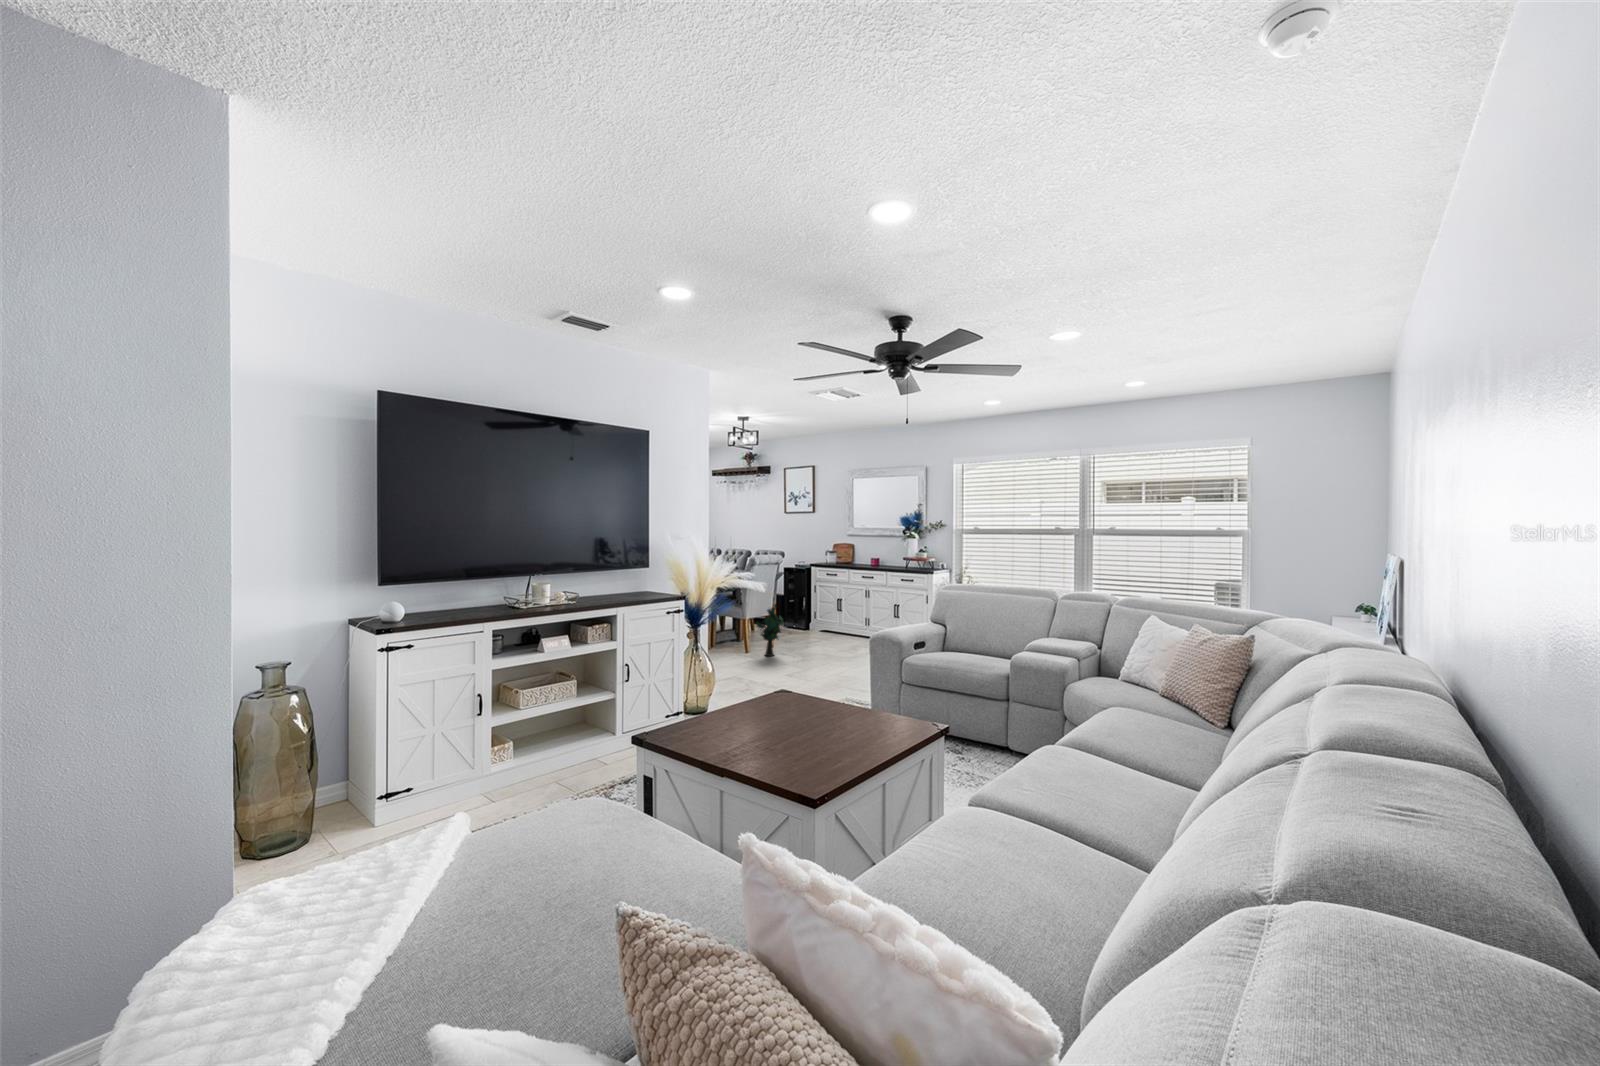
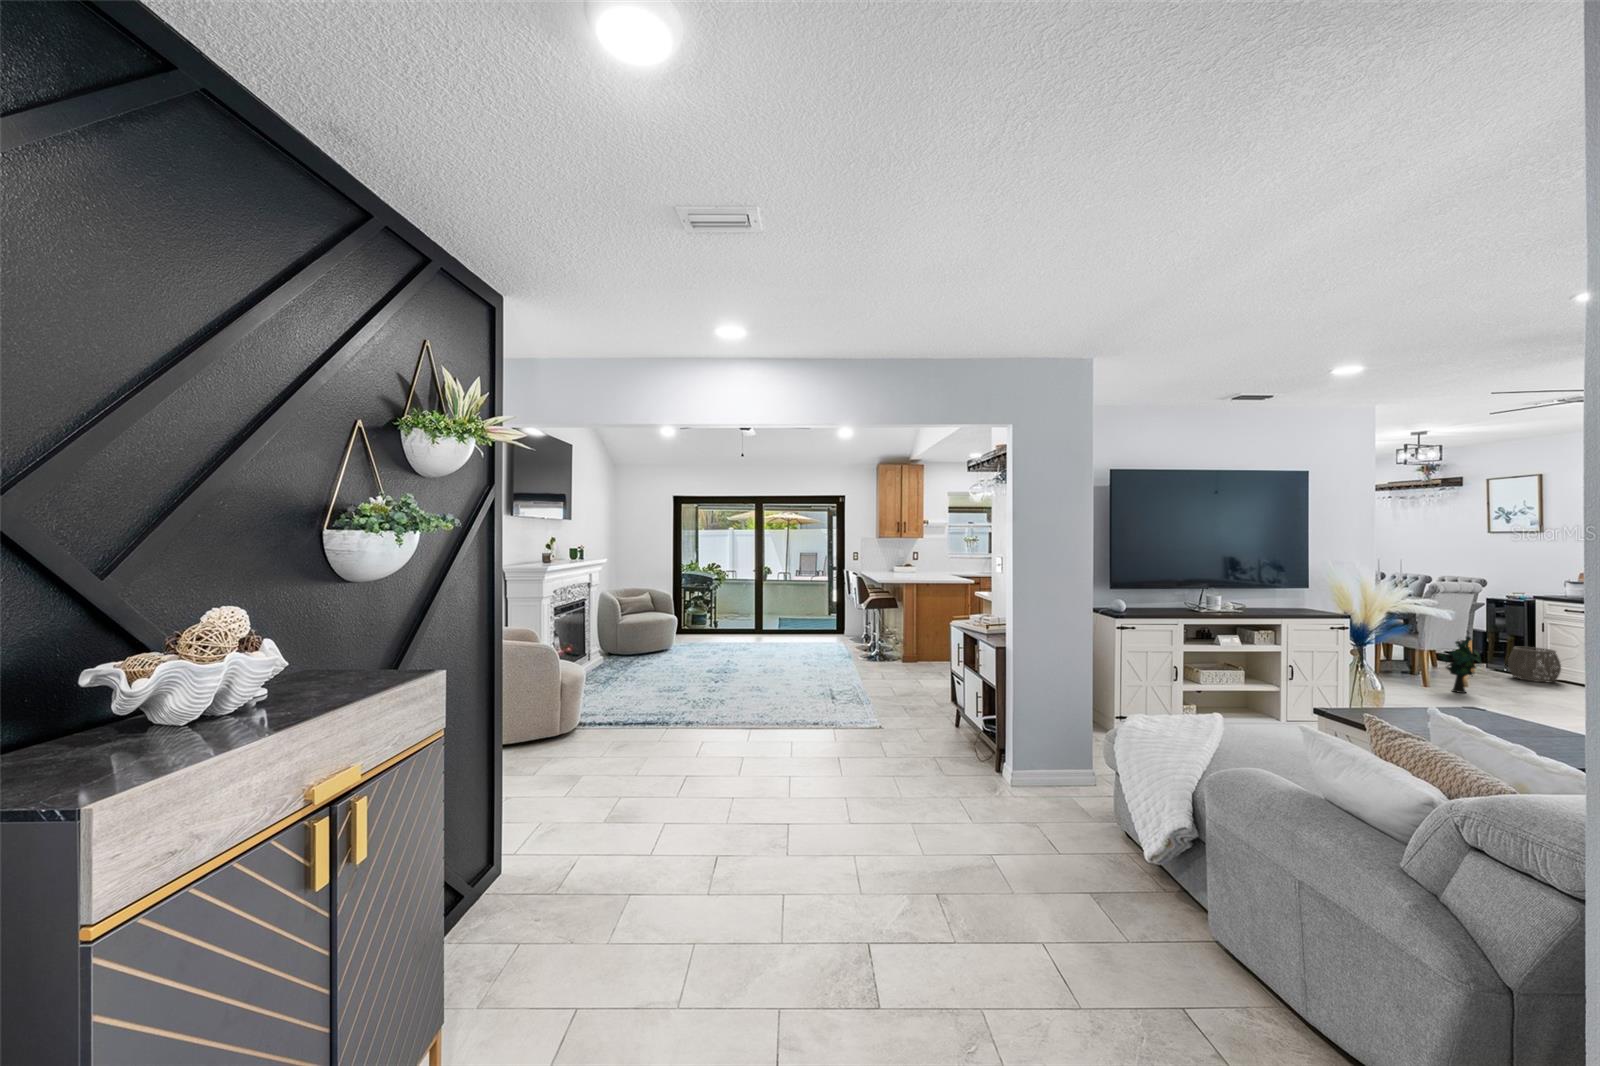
woven basket: none [798,607,829,636] -> present [1508,646,1561,683]

